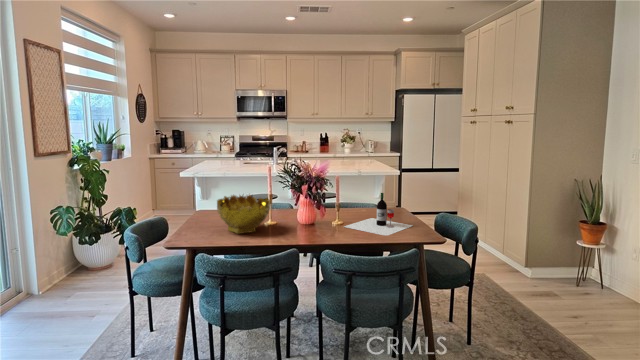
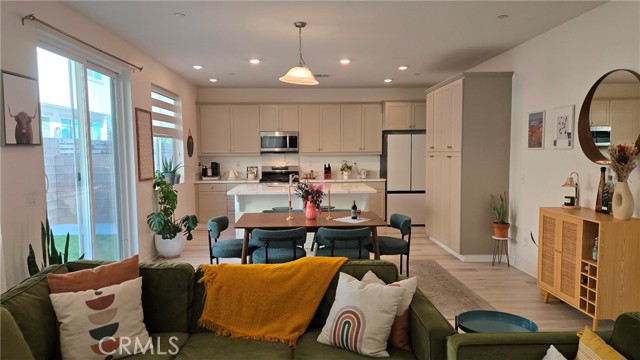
decorative bowl: present [217,194,270,234] -> none [260,201,290,223]

